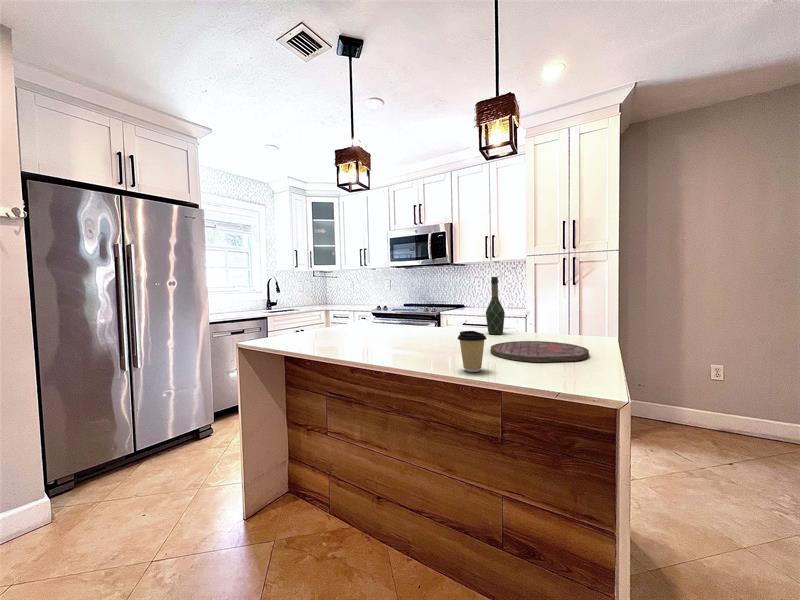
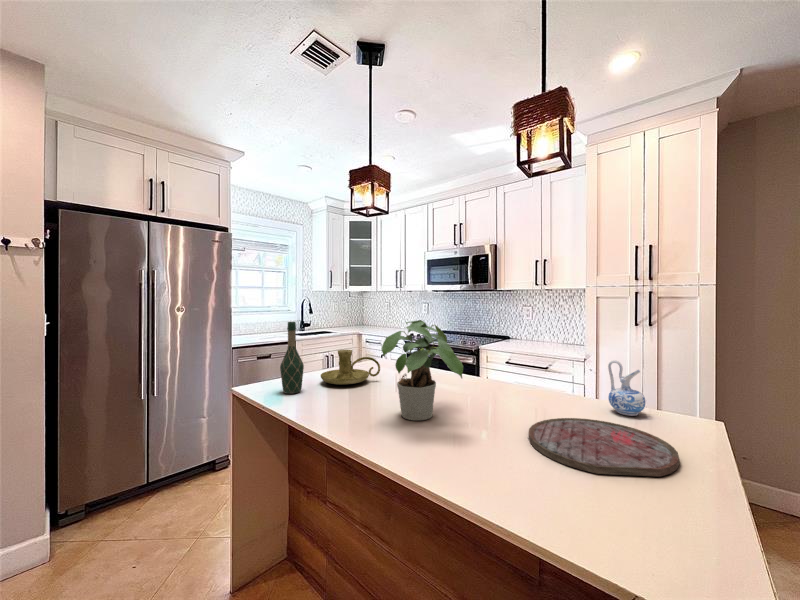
potted plant: none [379,272,443,349] -> present [382,320,463,420]
wine bottle: present [486,277,505,334] -> present [280,322,304,394]
ceramic pitcher: none [545,301,570,340] -> present [608,360,645,416]
candle holder: none [313,308,364,336] -> present [321,350,380,385]
coffee cup: present [458,331,486,372] -> none [473,424,516,492]

